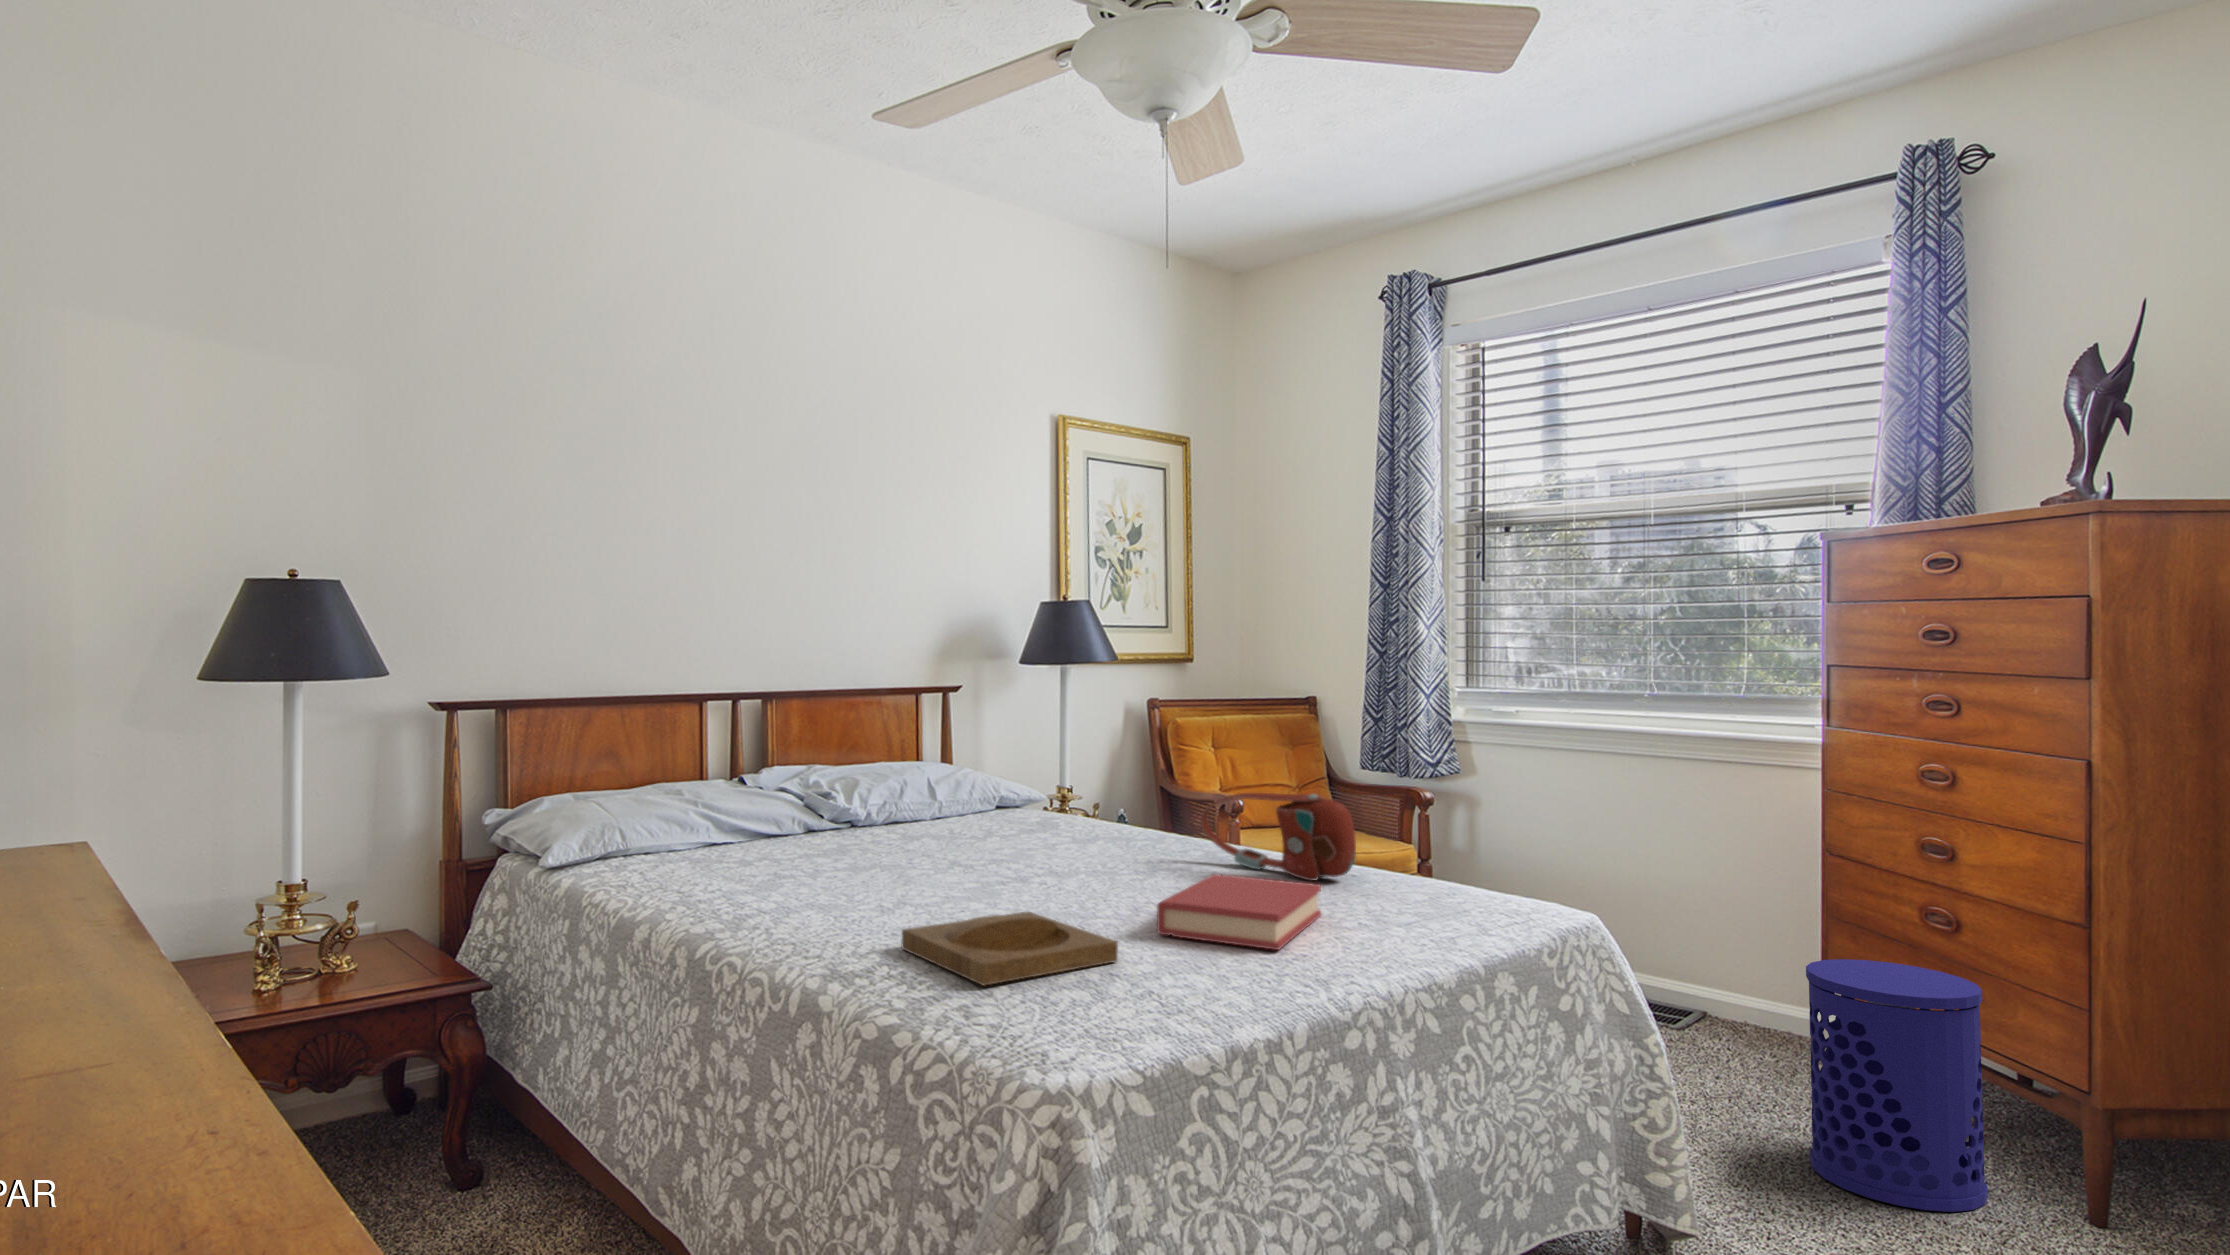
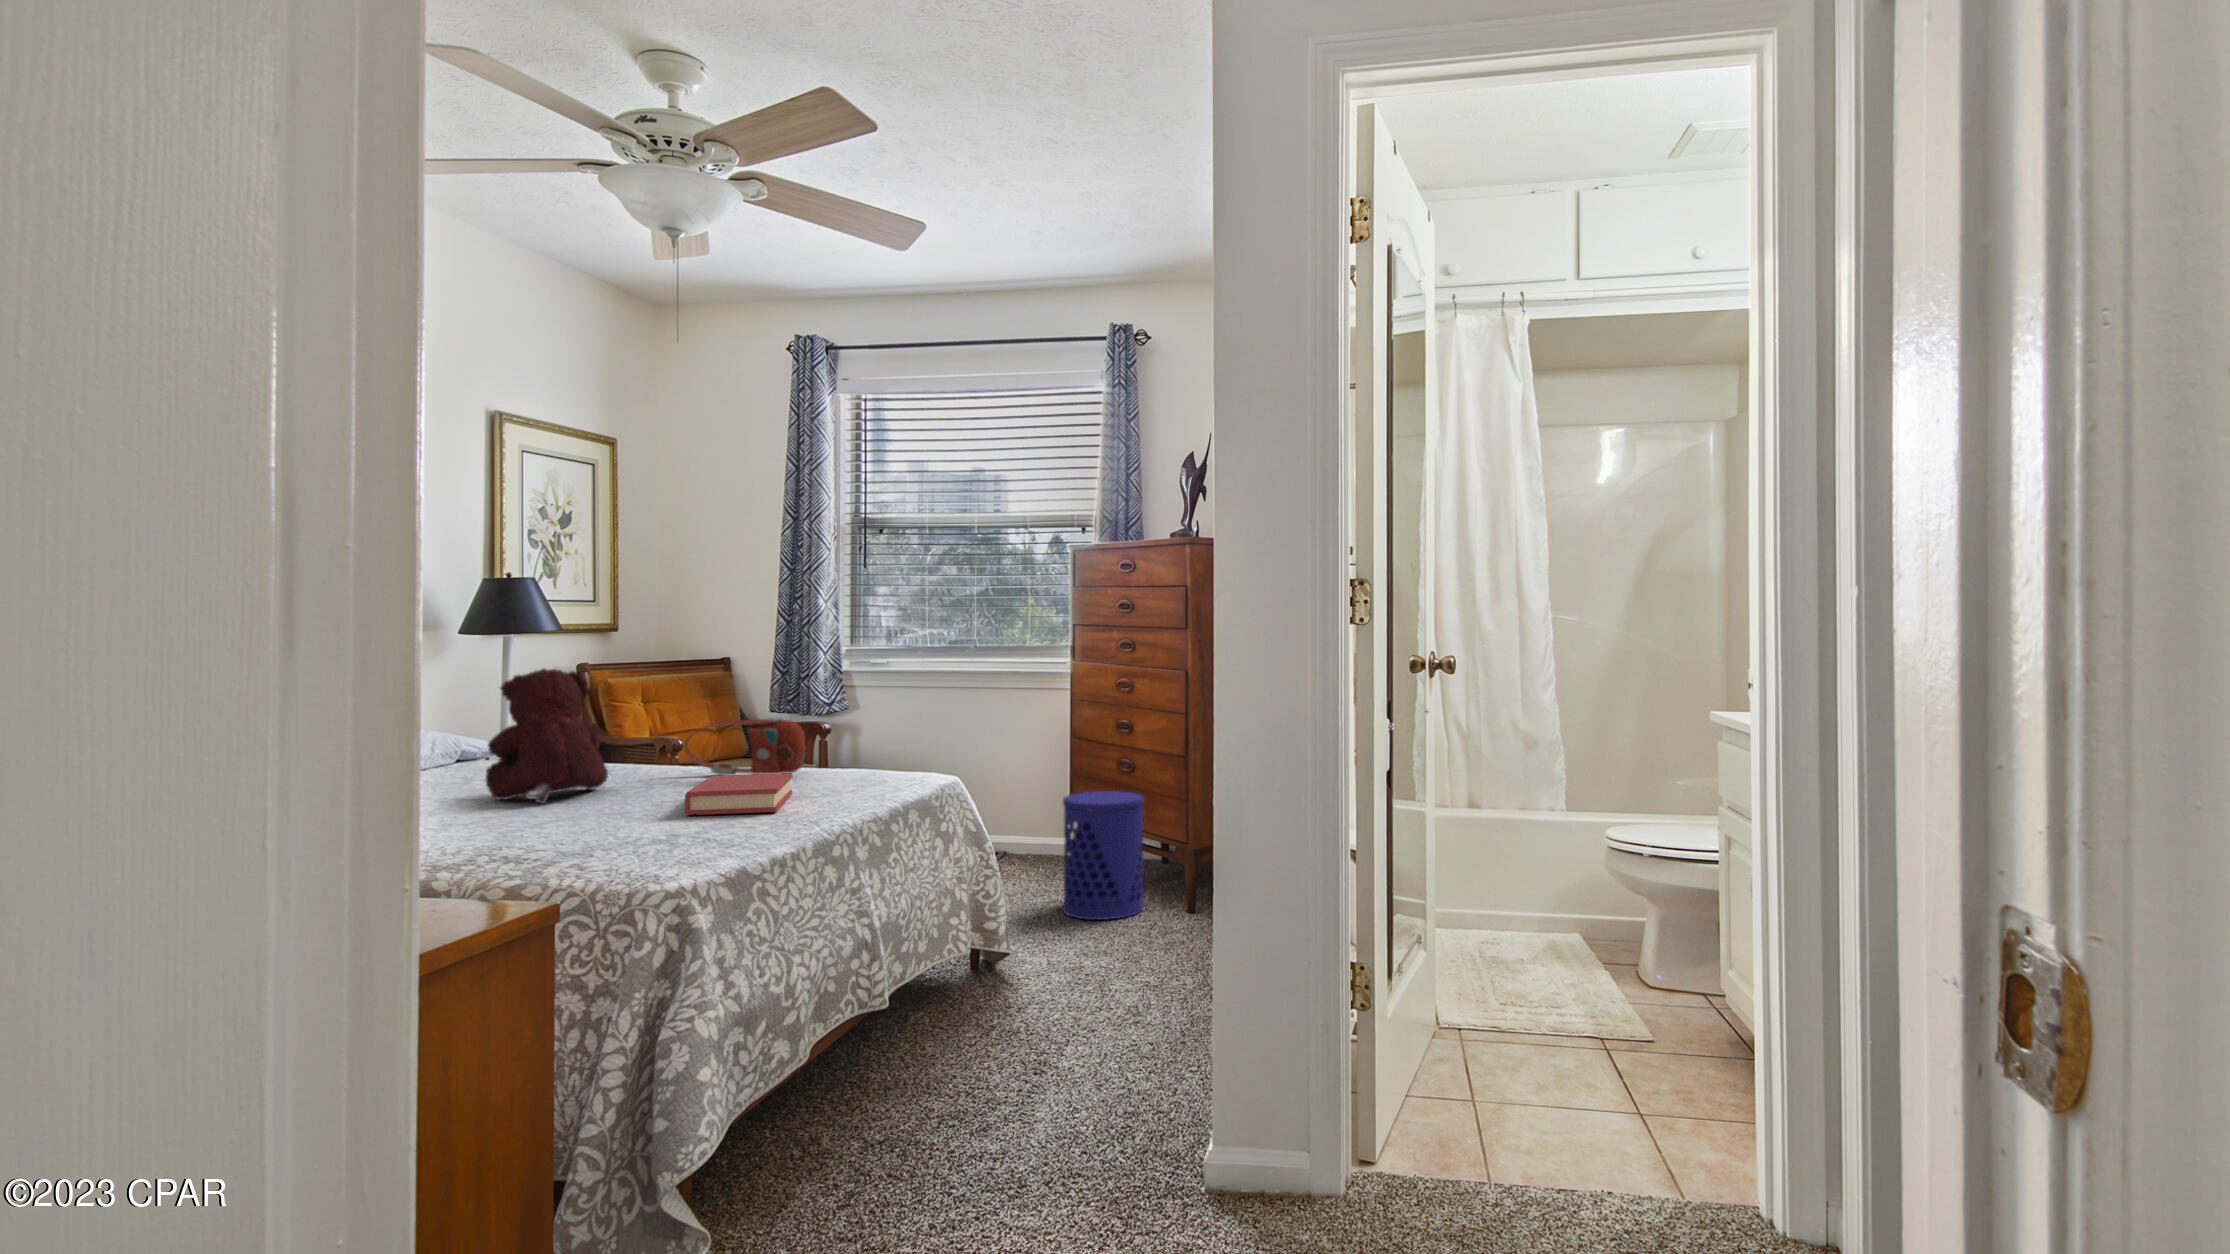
teddy bear: none [970,710,1106,885] -> present [486,669,608,804]
tray: present [902,912,1118,986] -> none [482,812,668,854]

